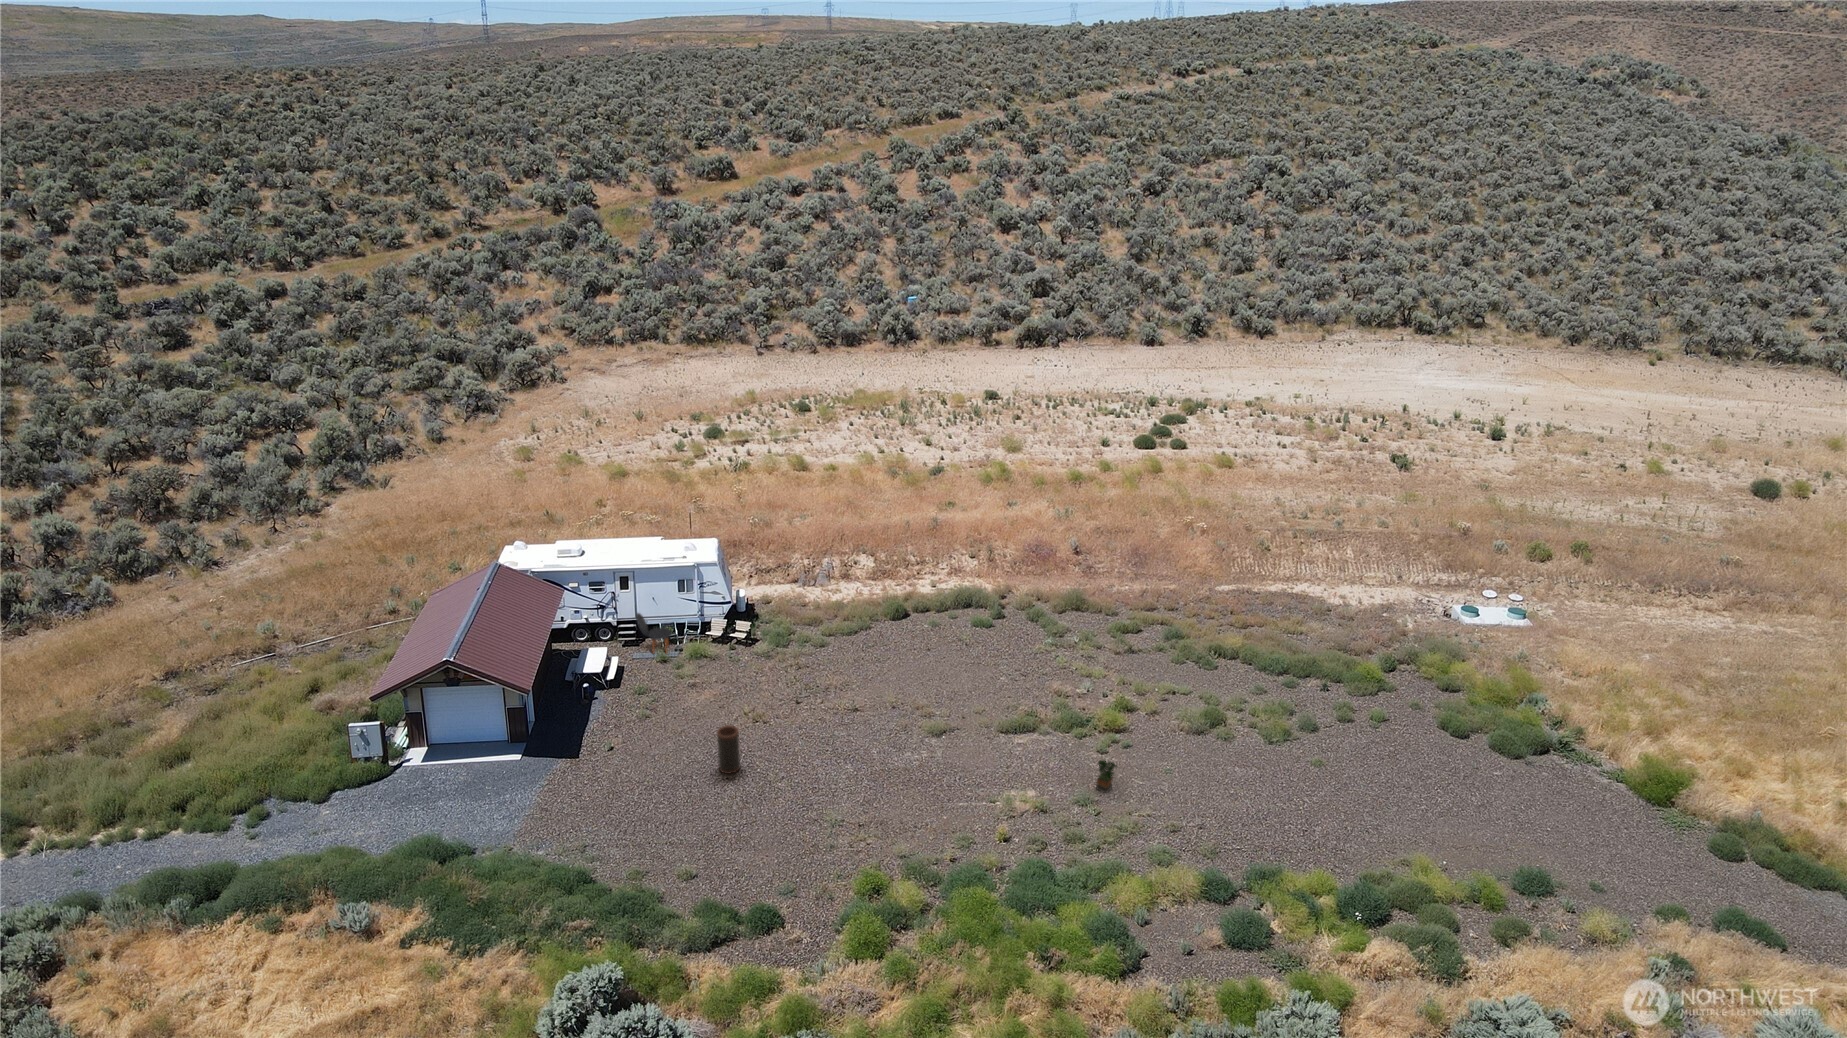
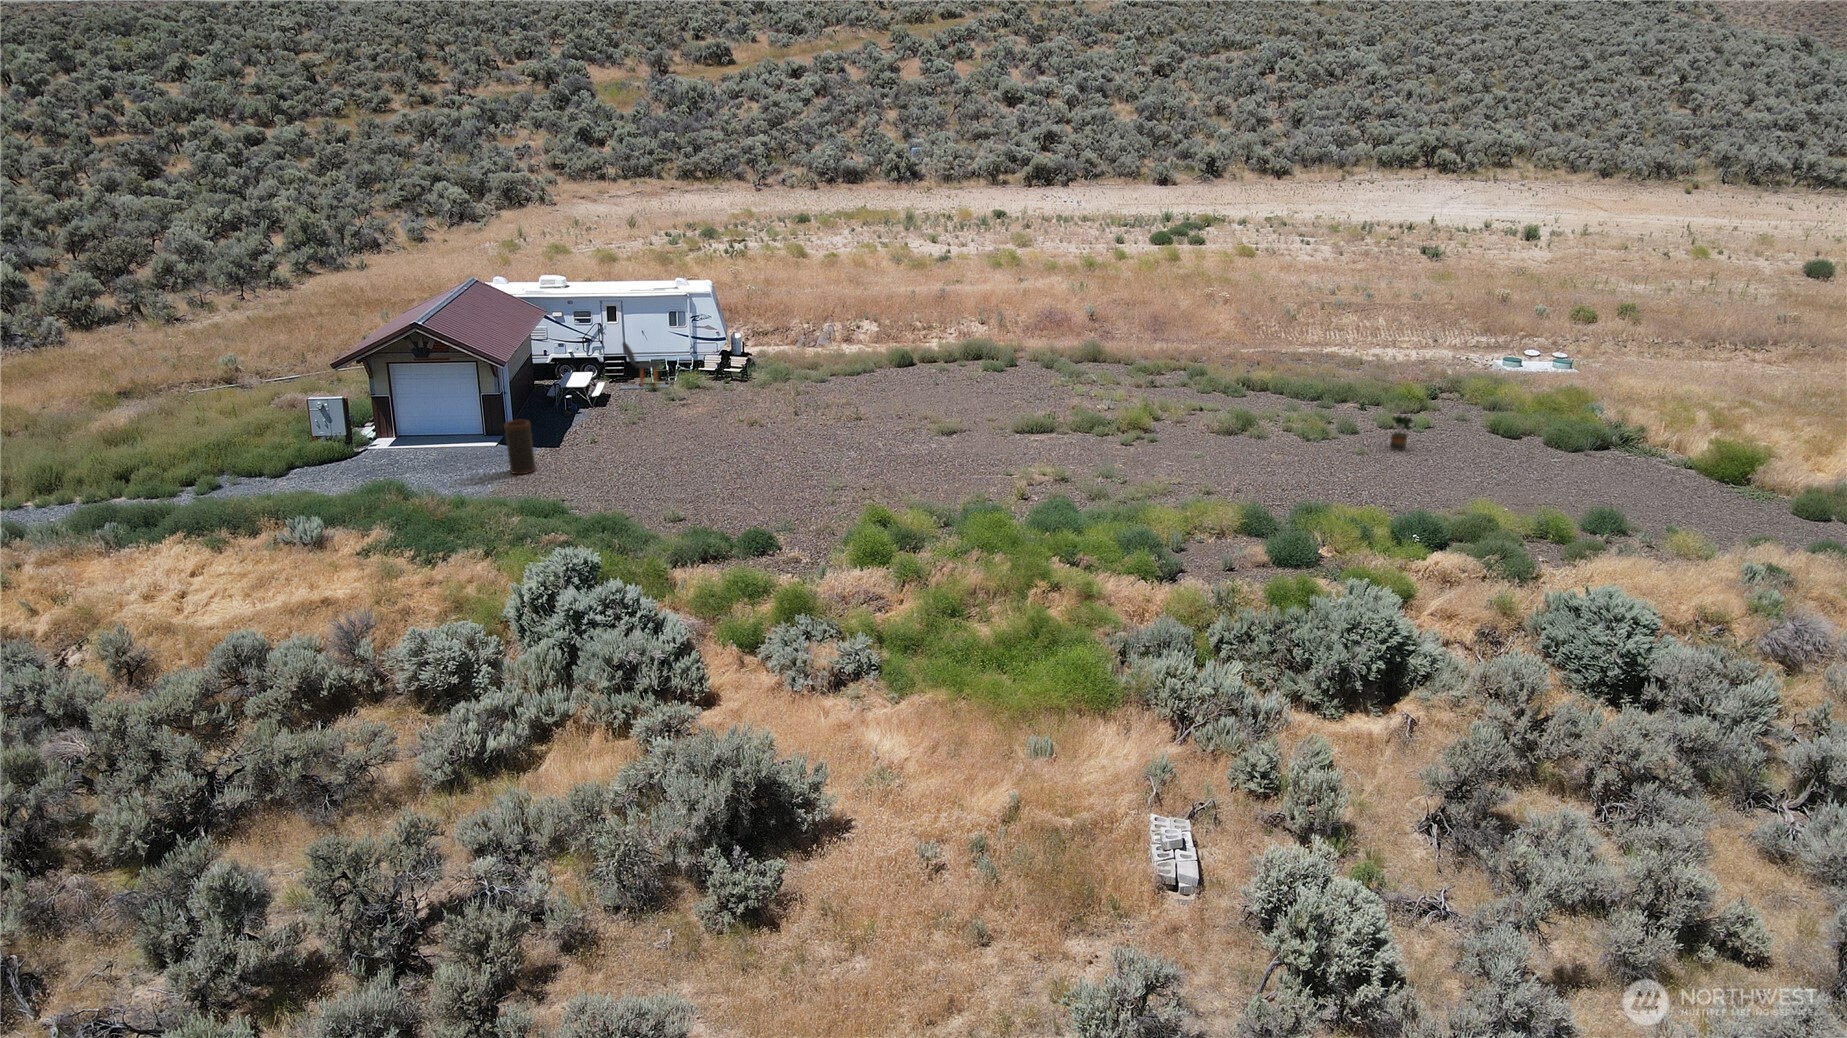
trash can: present [717,725,740,774] -> present [504,420,536,474]
potted tree: present [1096,760,1117,793] -> present [1390,416,1414,451]

